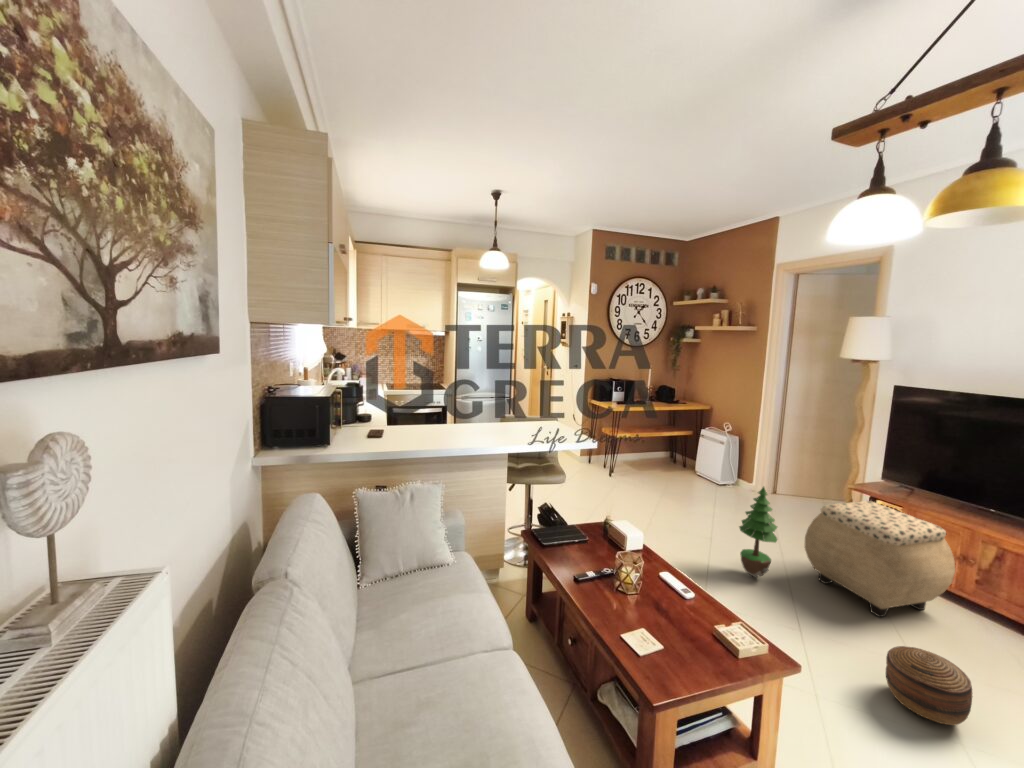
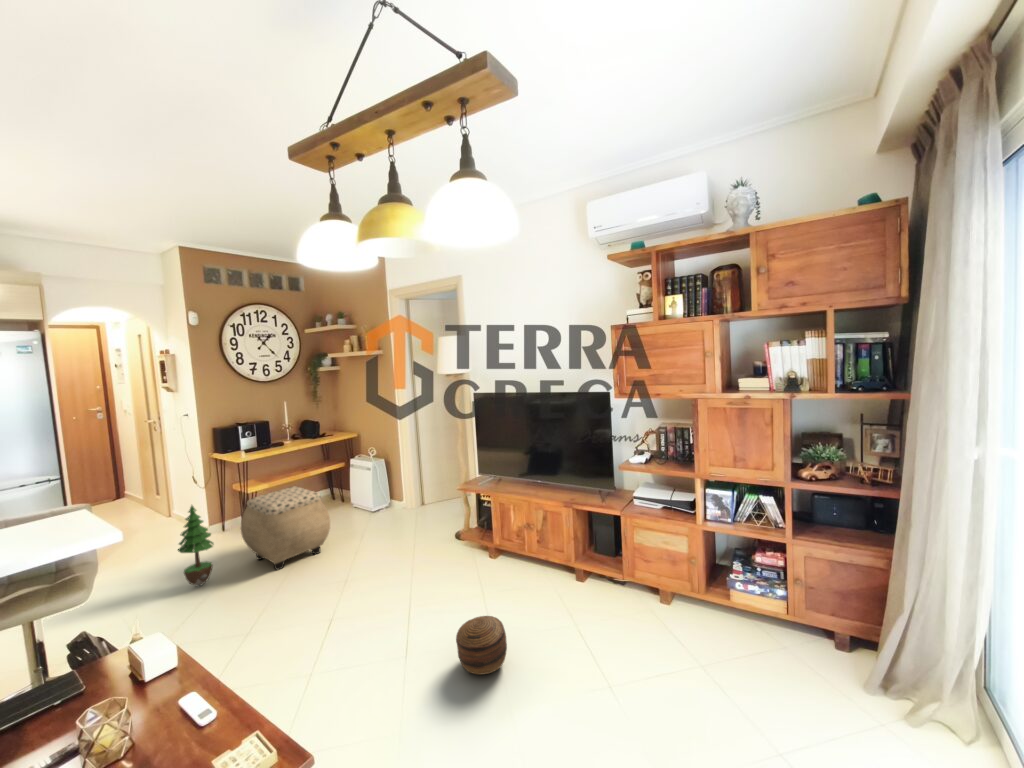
potted tree: present [739,487,777,577] -> present [178,506,213,586]
ottoman: present [805,501,955,617] -> present [241,487,330,570]

